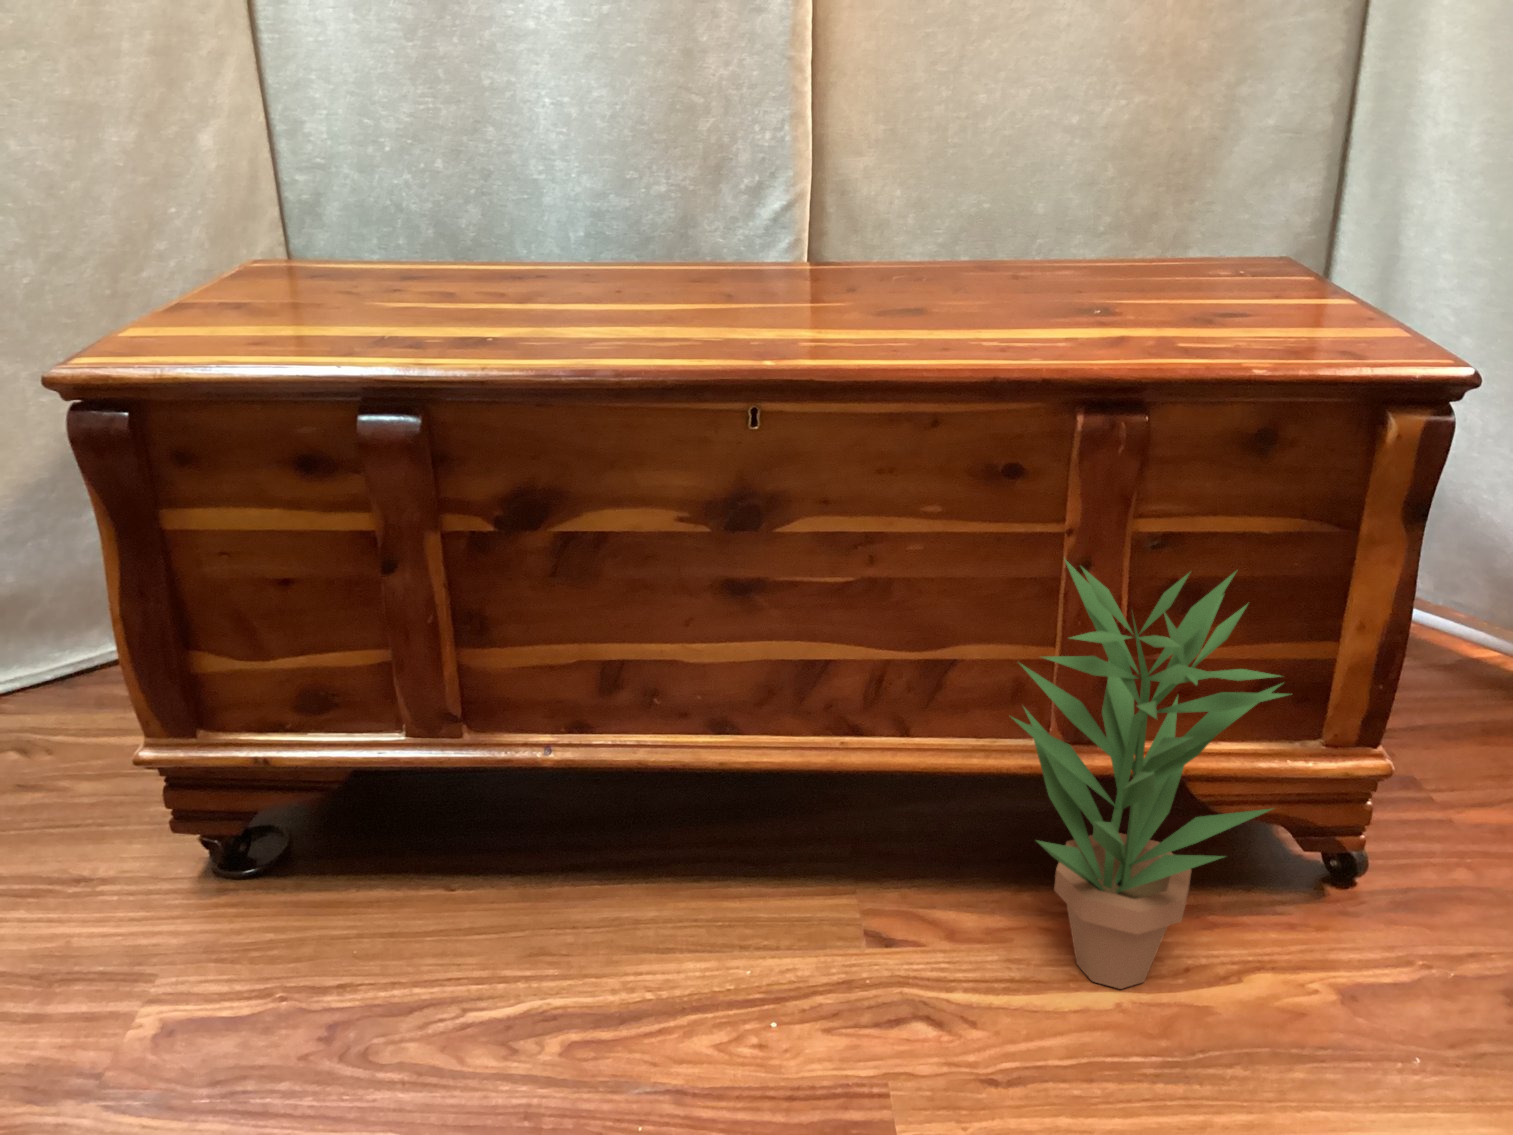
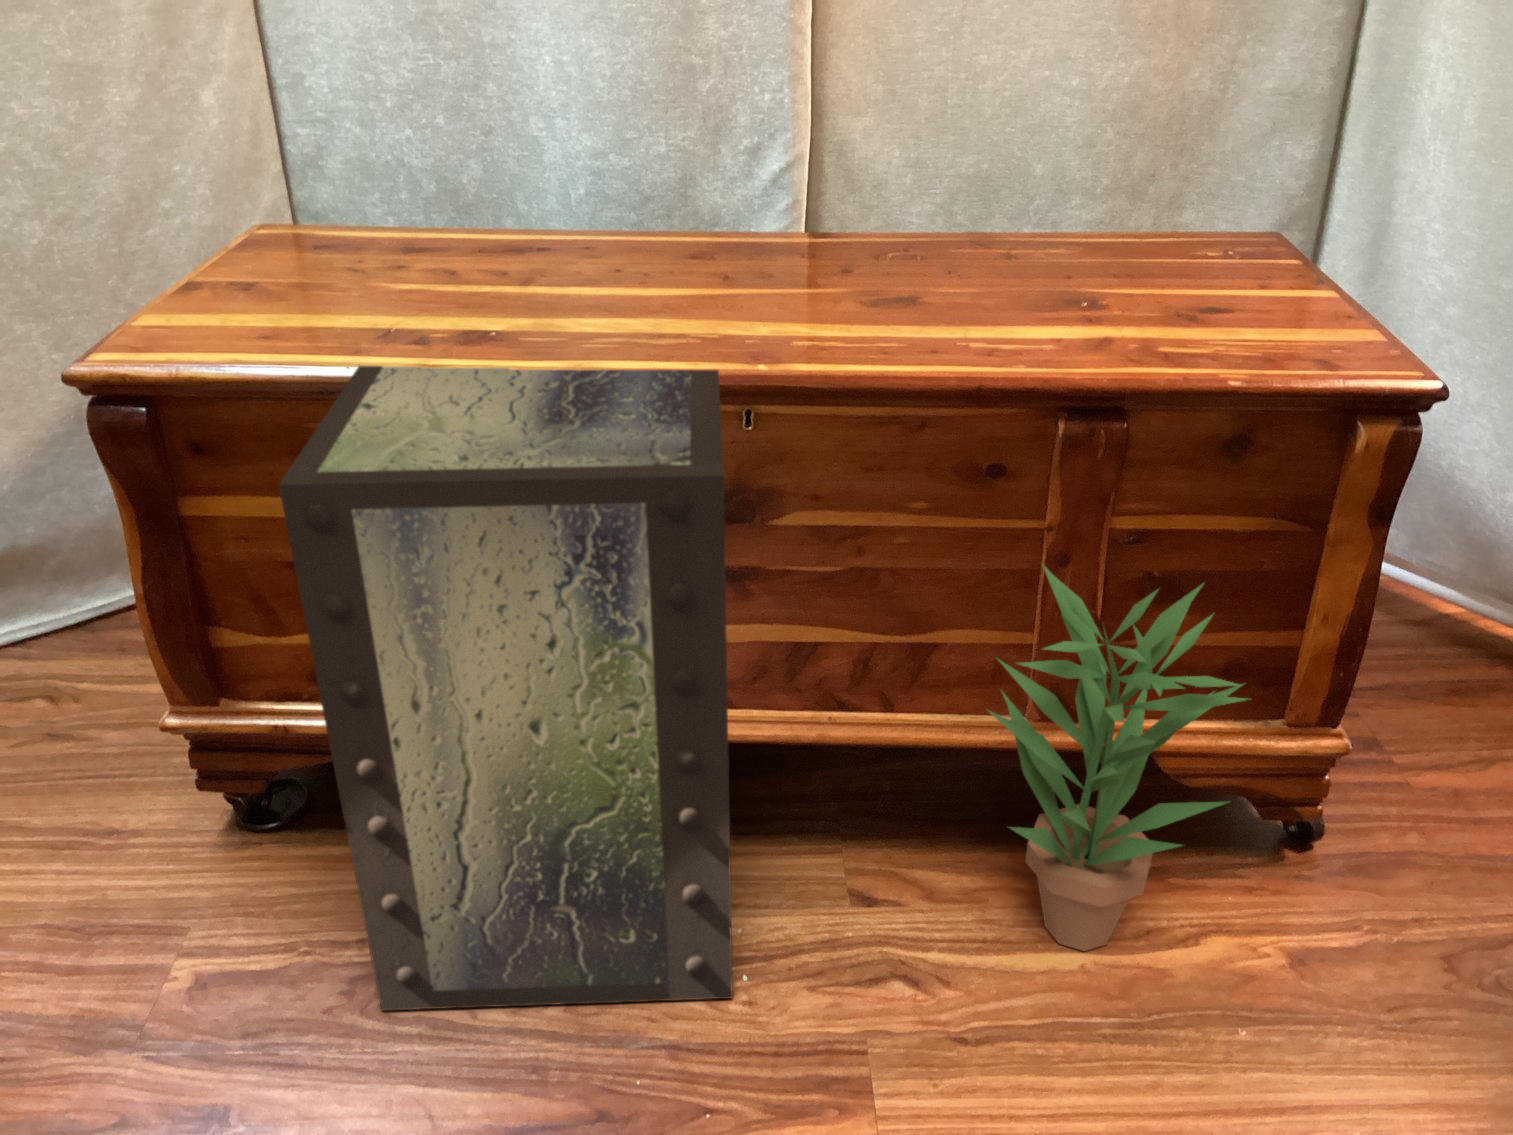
storage box: none [261,341,742,1056] -> present [278,366,733,1011]

